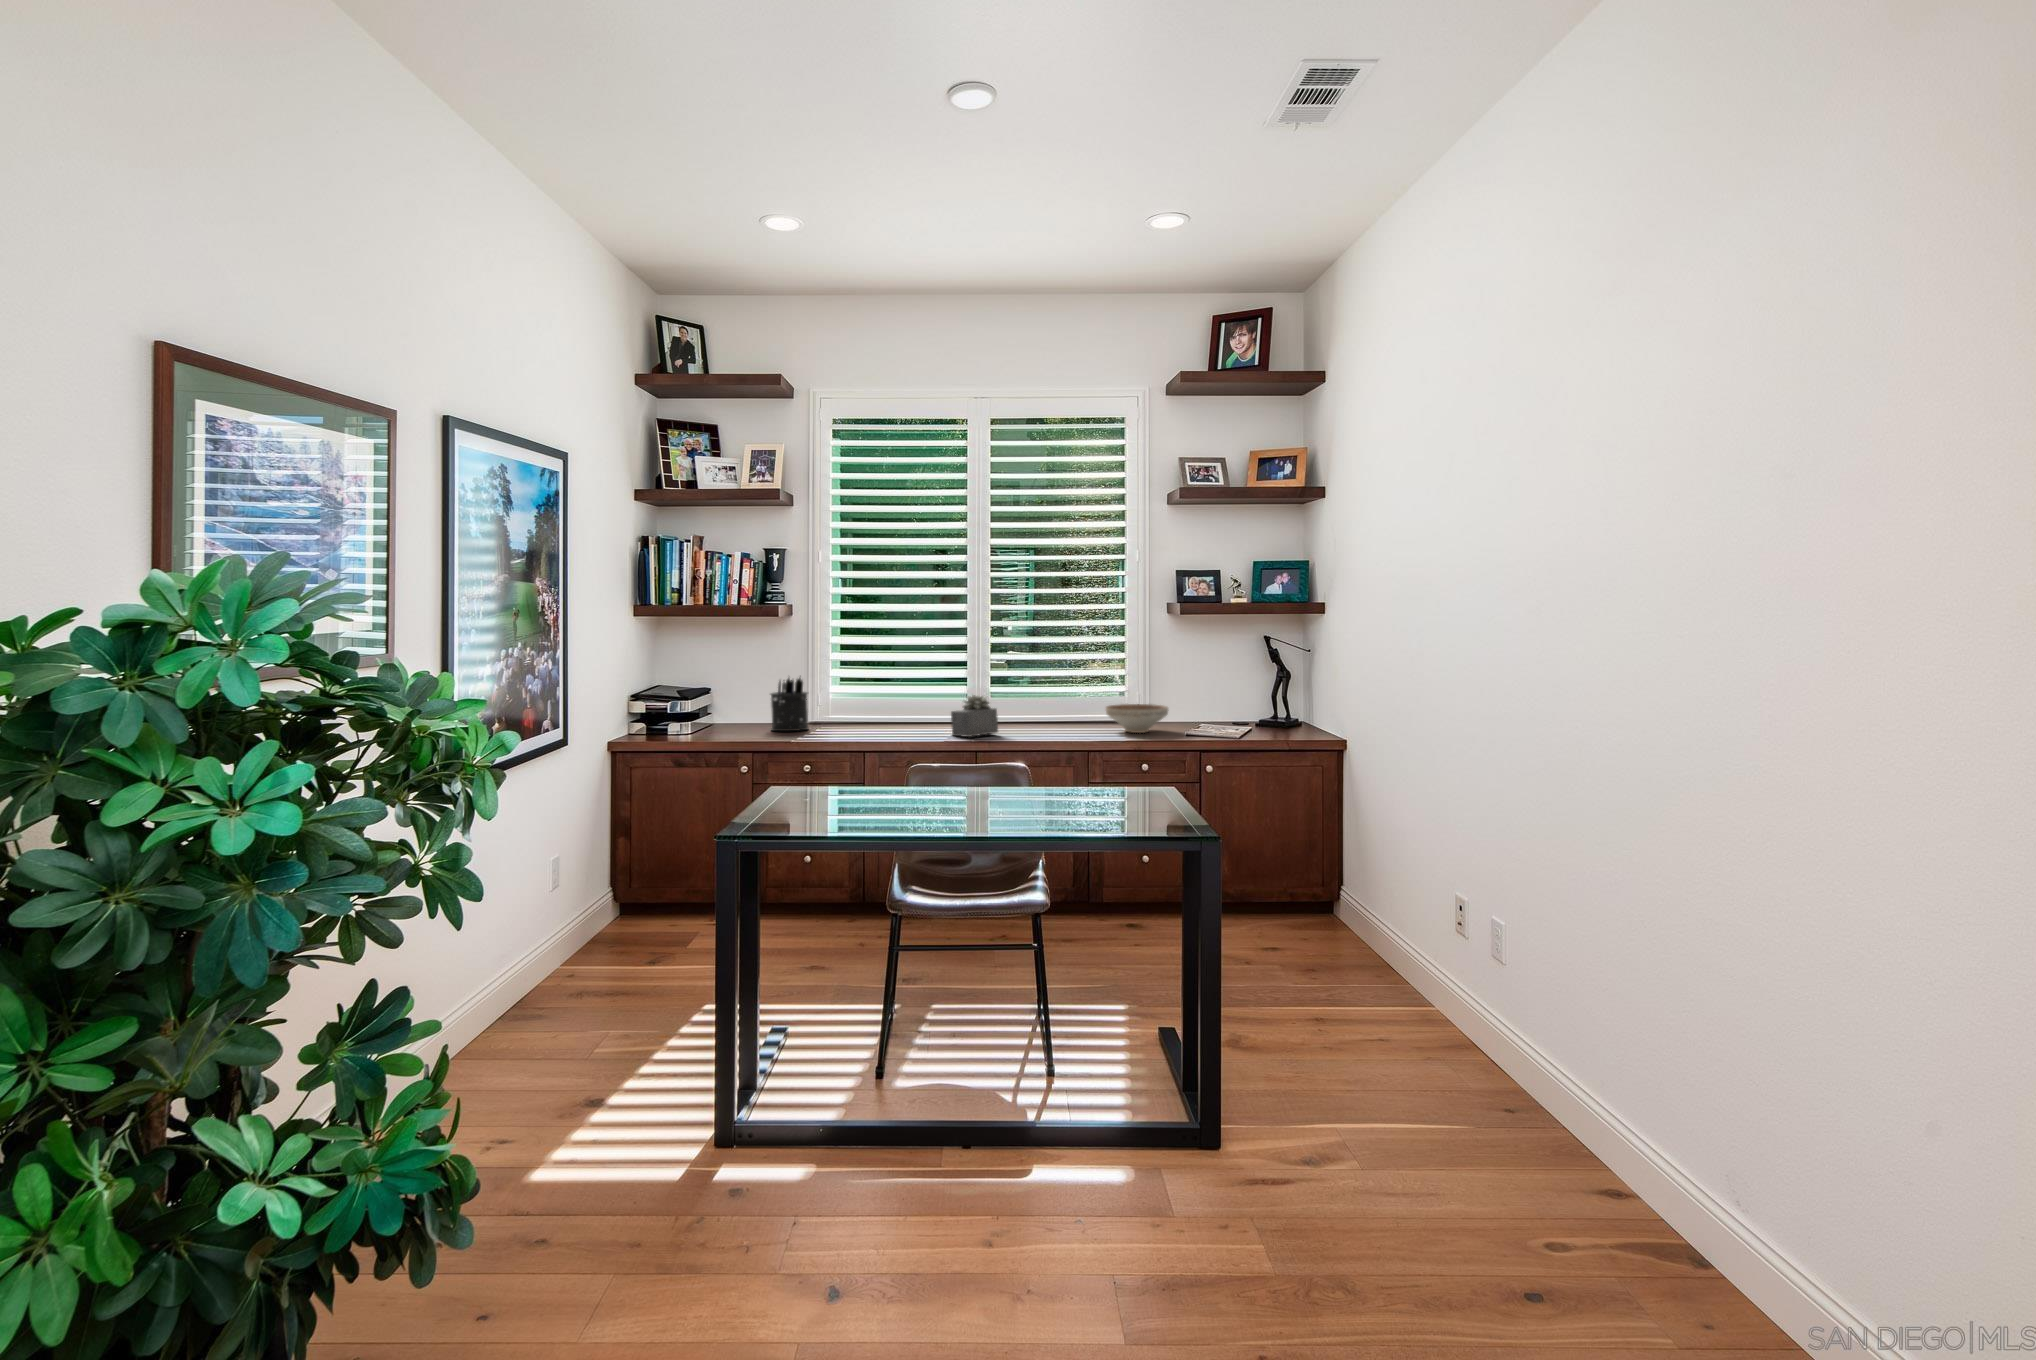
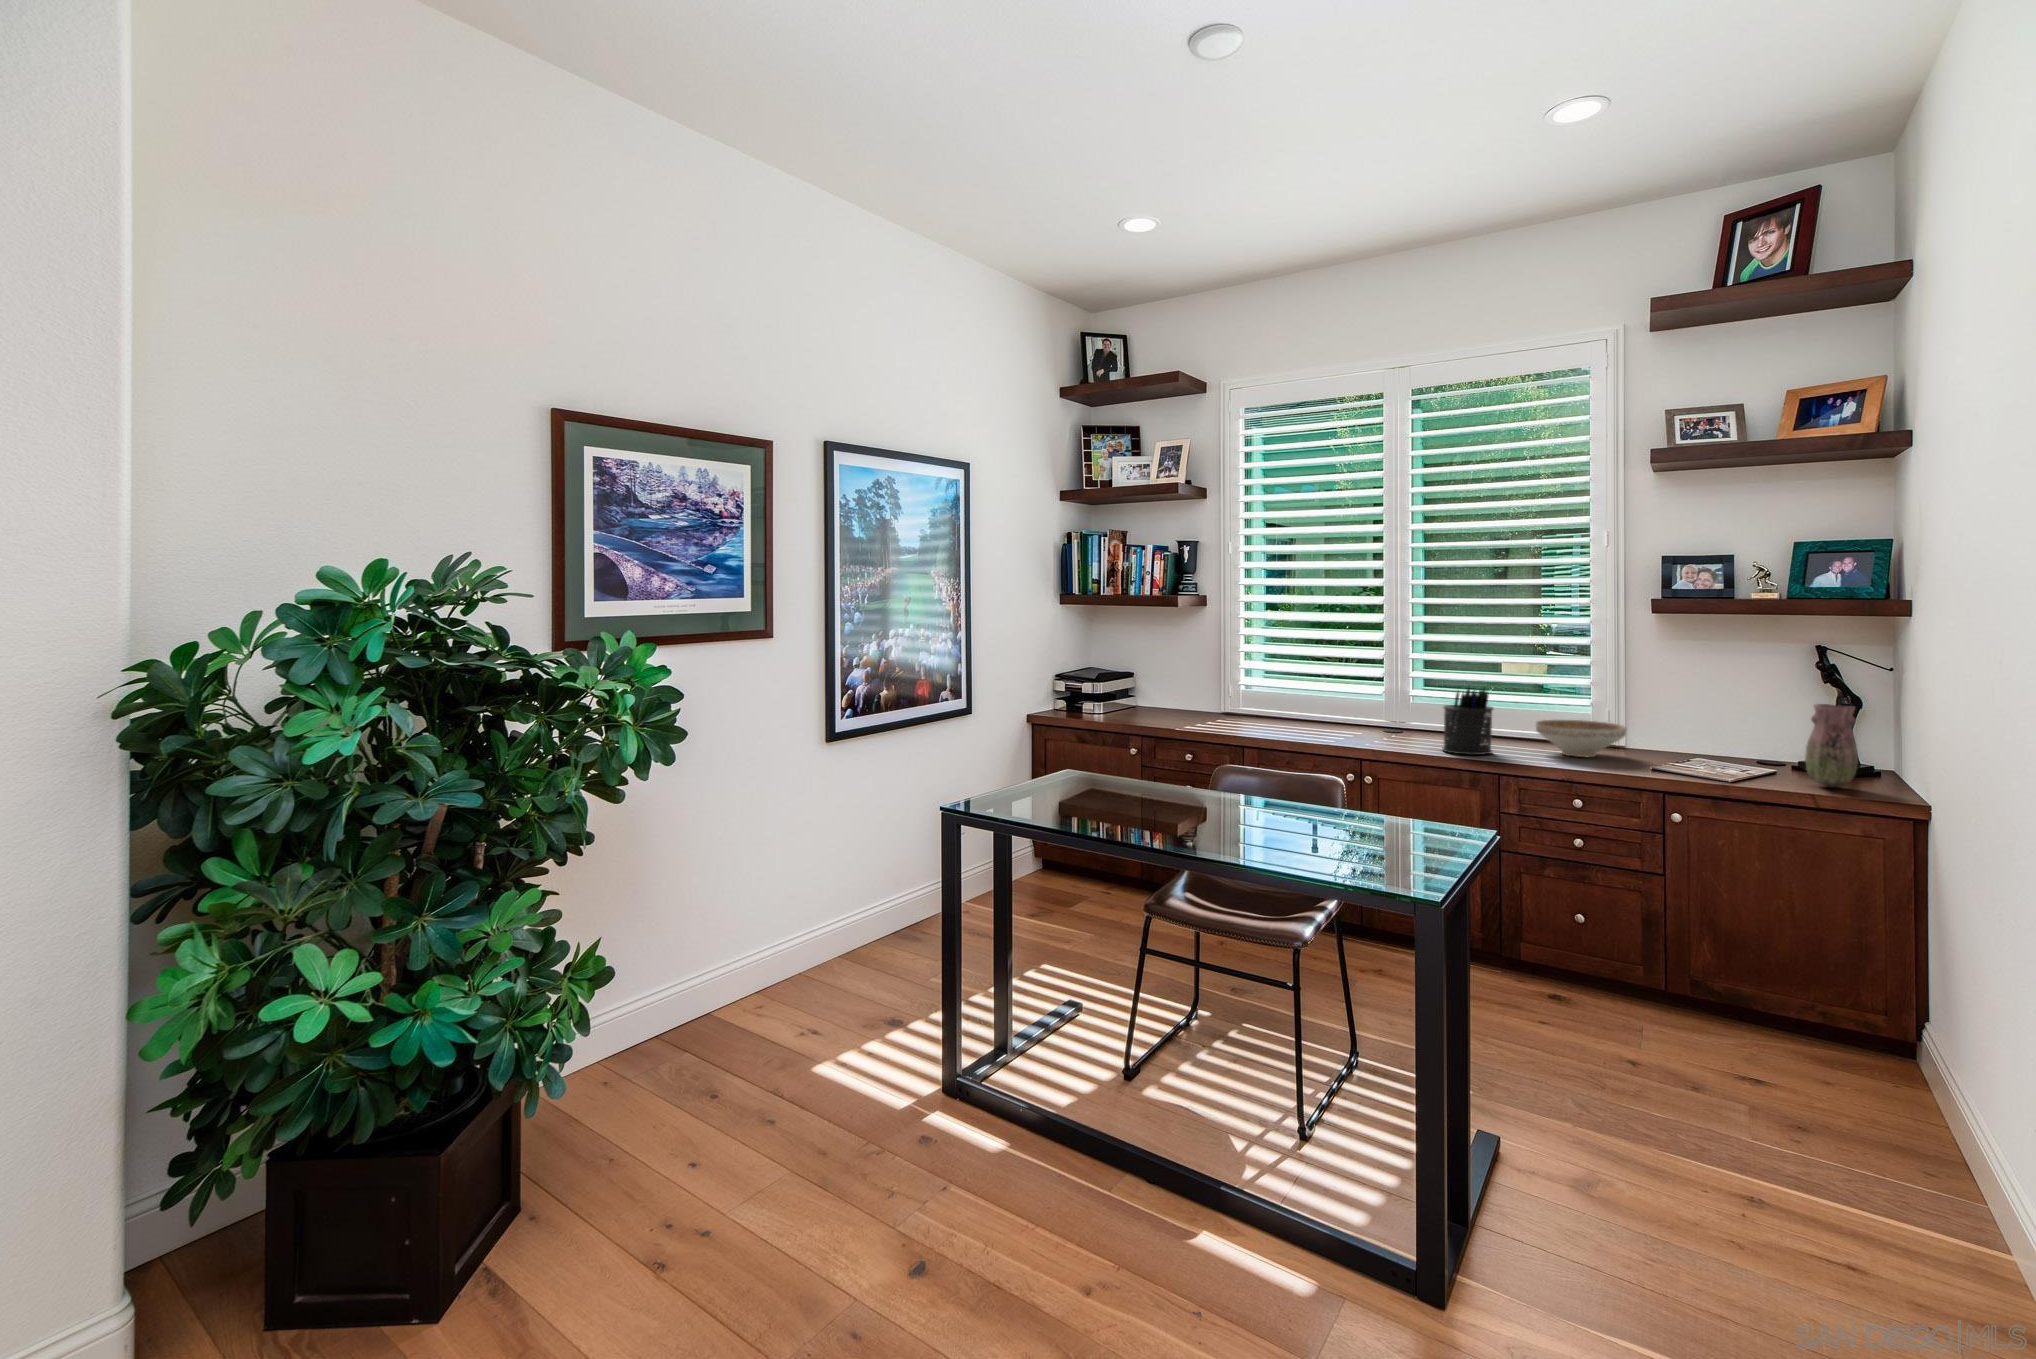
pen holder: present [771,678,808,731] -> present [1442,688,1493,755]
vase: none [1283,680,1312,739] -> present [1805,704,1858,787]
succulent plant: present [951,695,998,737] -> none [1337,696,1393,744]

